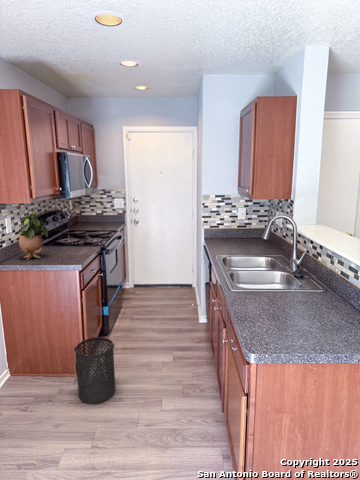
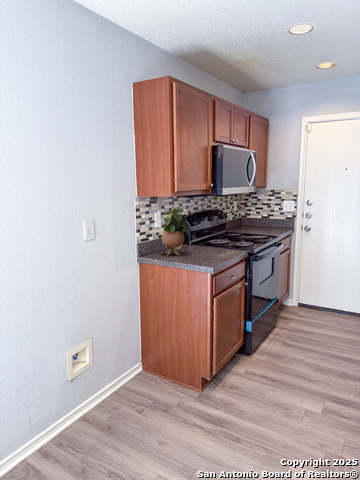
trash can: present [74,337,115,404] -> none [193,354,238,435]

